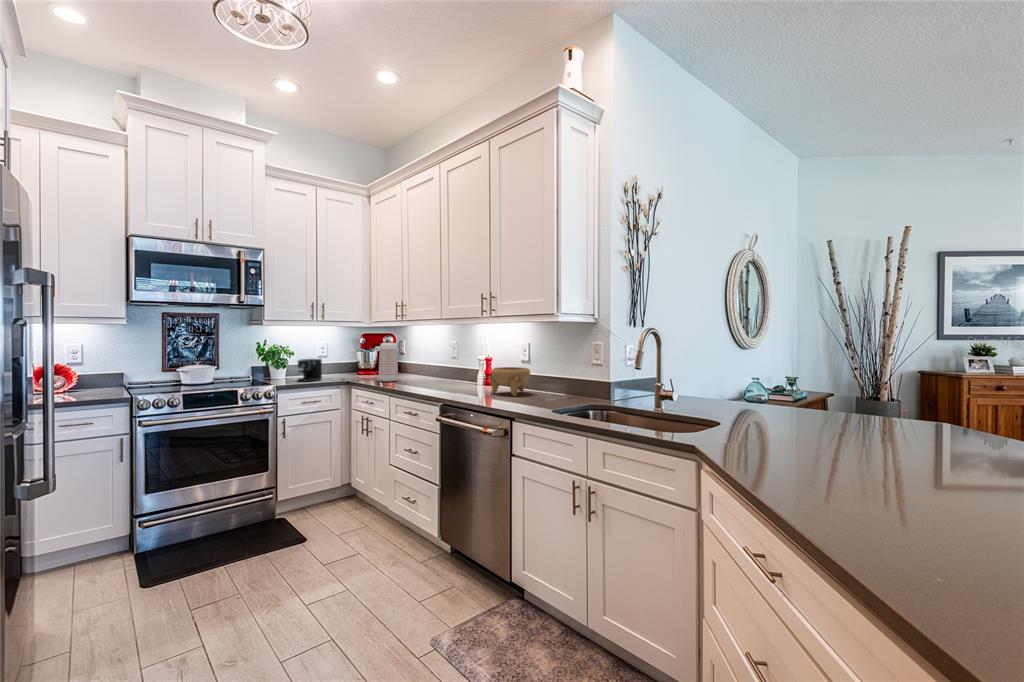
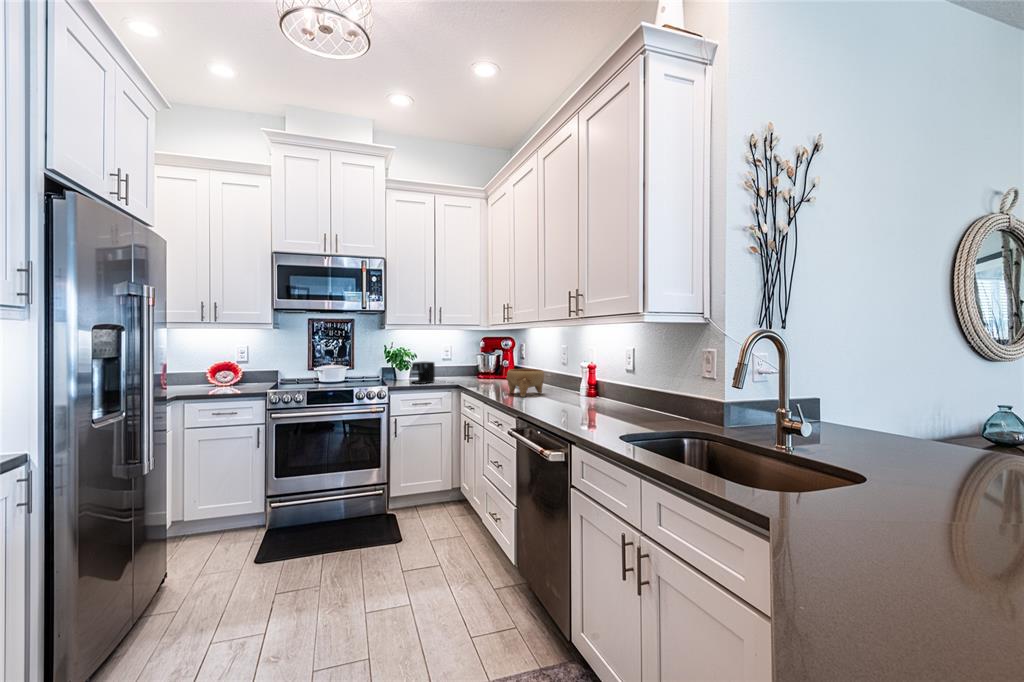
vase: present [379,342,398,382] -> none [483,346,502,387]
bowl: present [489,367,530,396] -> present [506,369,544,397]

